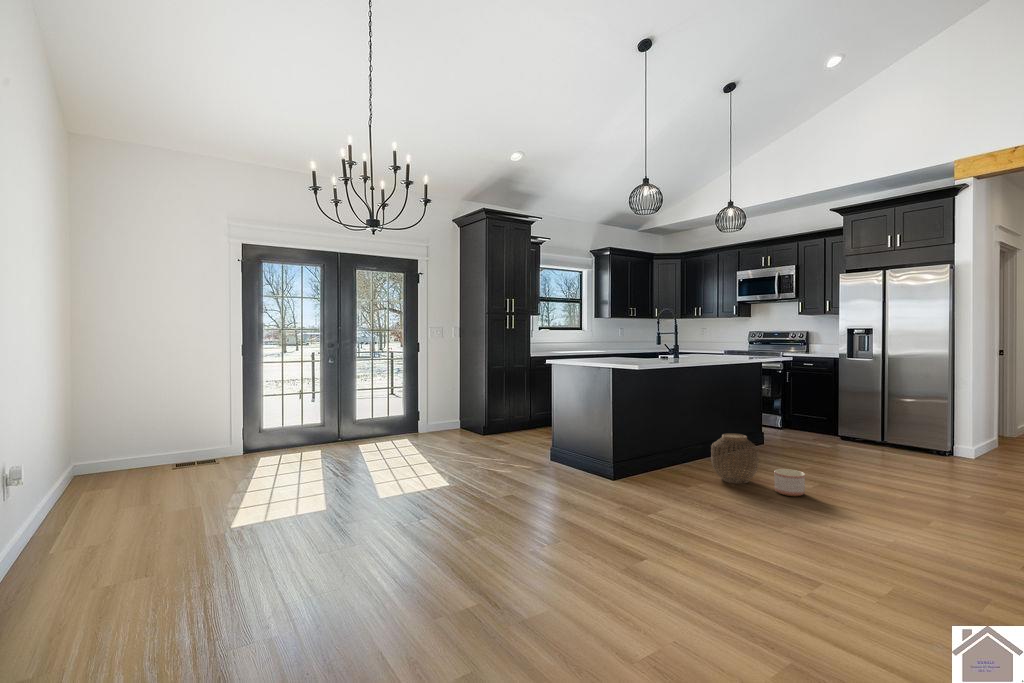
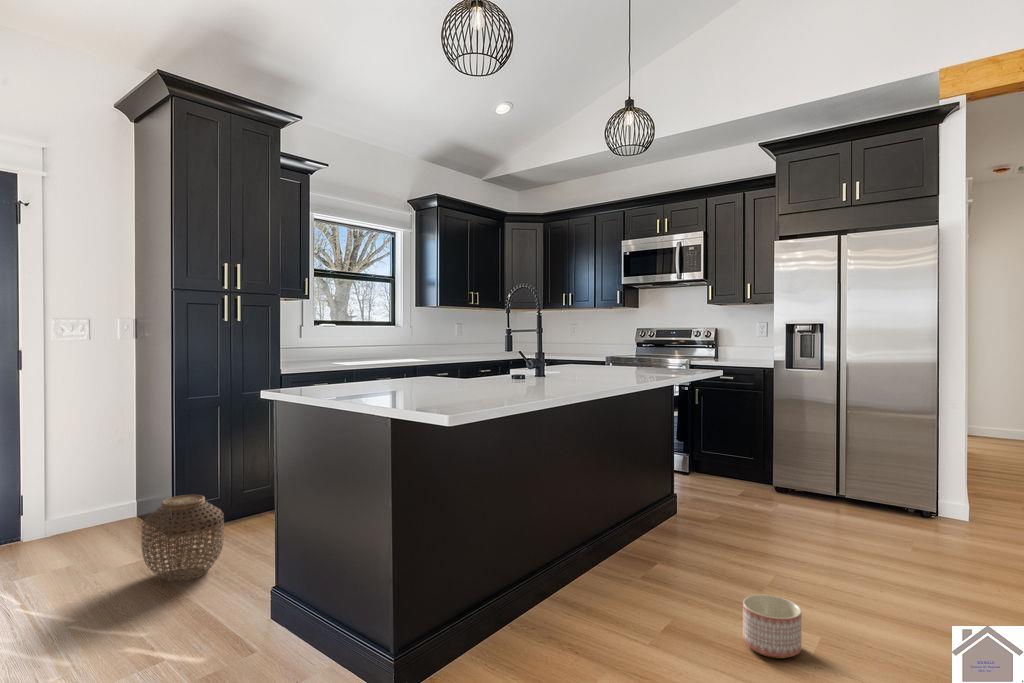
woven basket: present [711,434,759,484] -> present [141,495,224,581]

